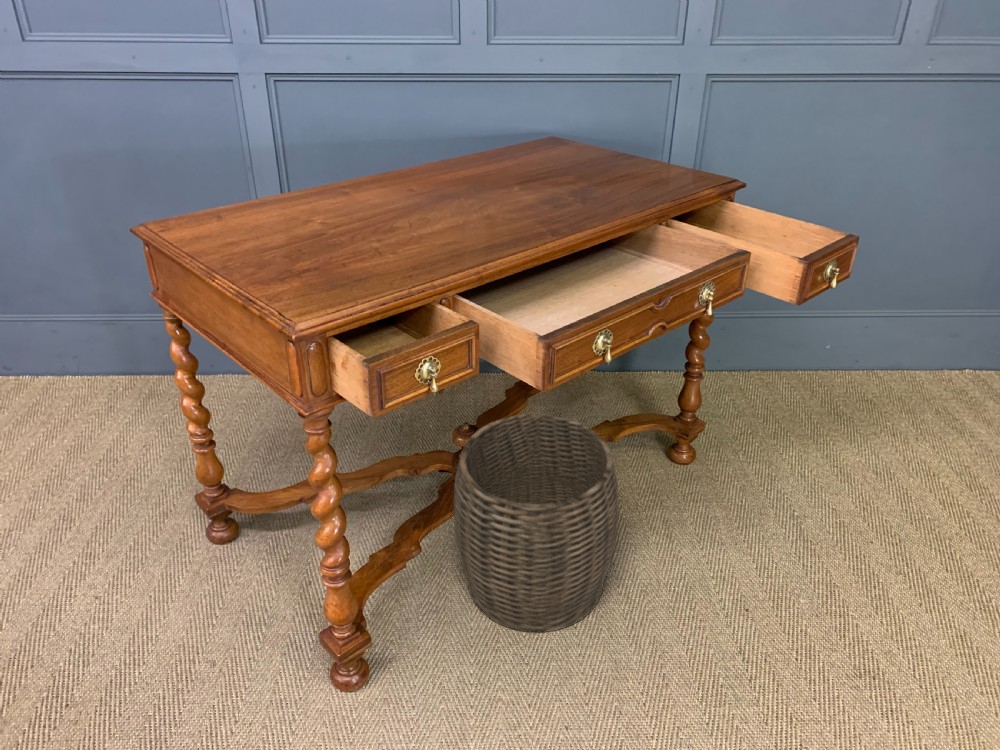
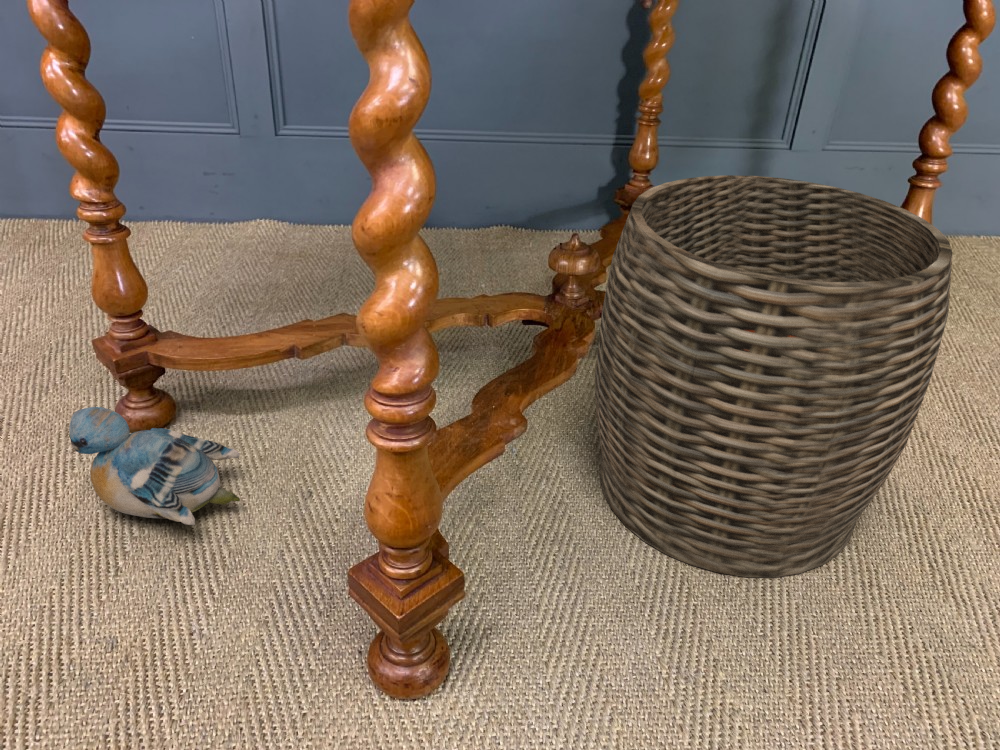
plush toy: none [188,544,274,605] -> present [69,407,240,525]

